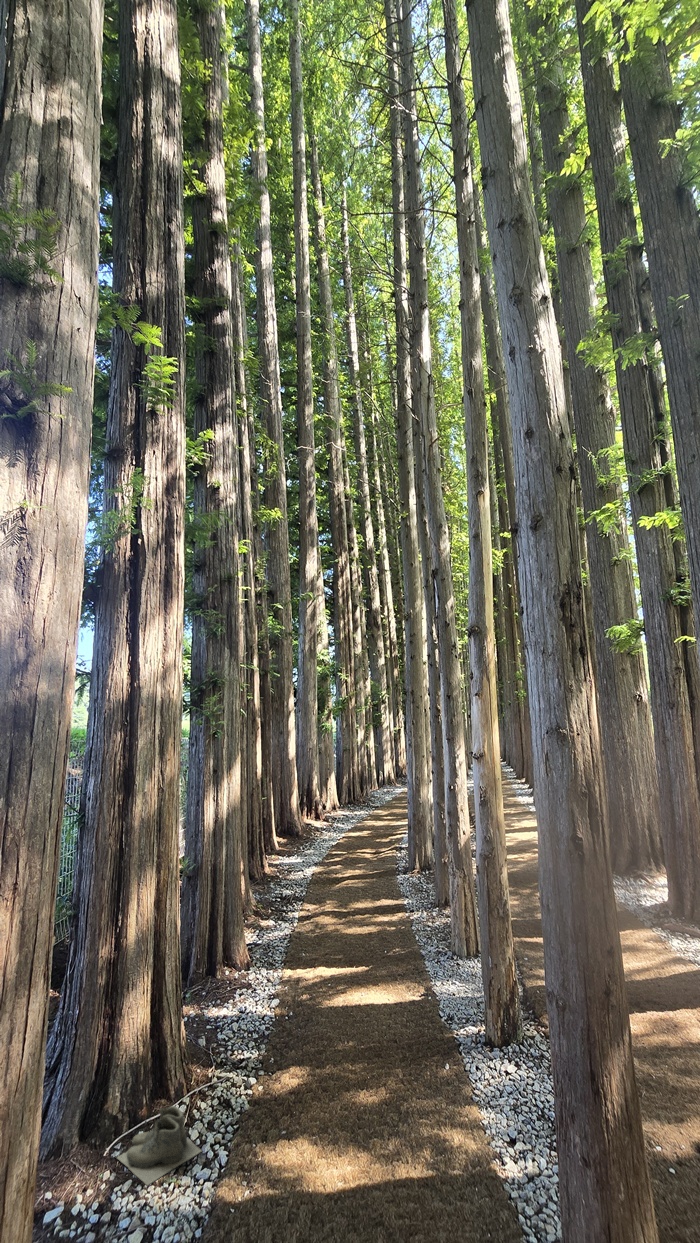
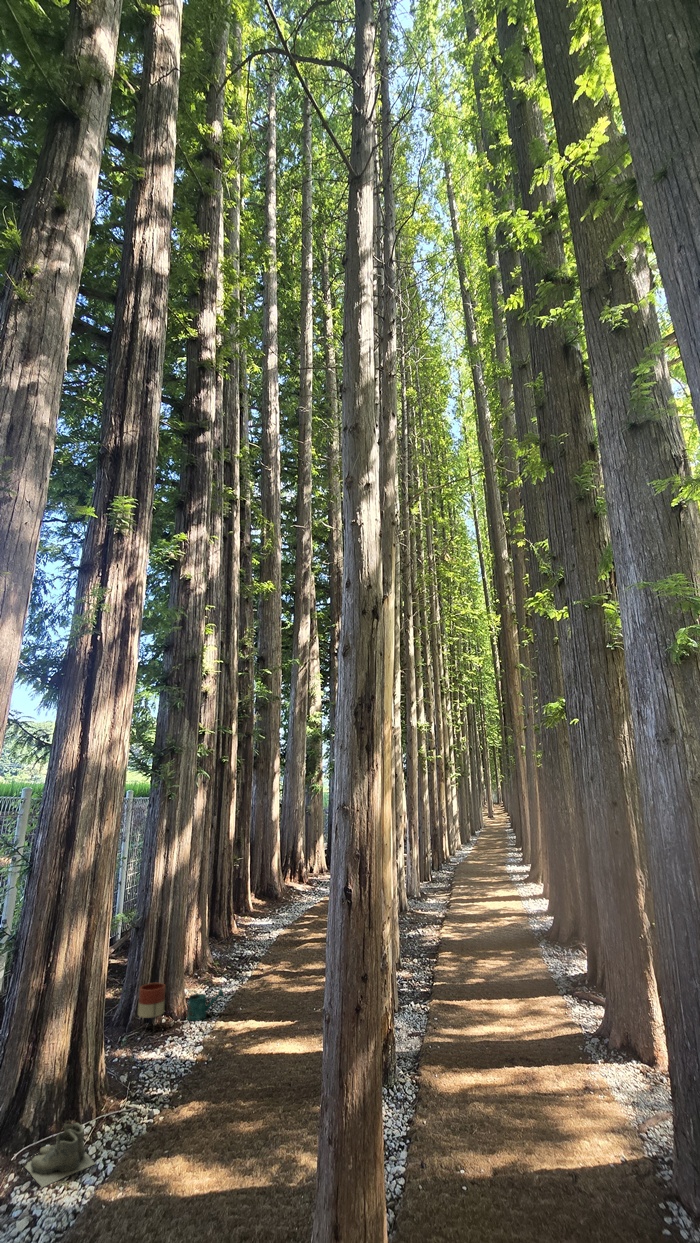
planter: none [195,934,225,989] -> present [136,983,165,1026]
watering can: none [241,936,286,972] -> present [187,989,224,1021]

